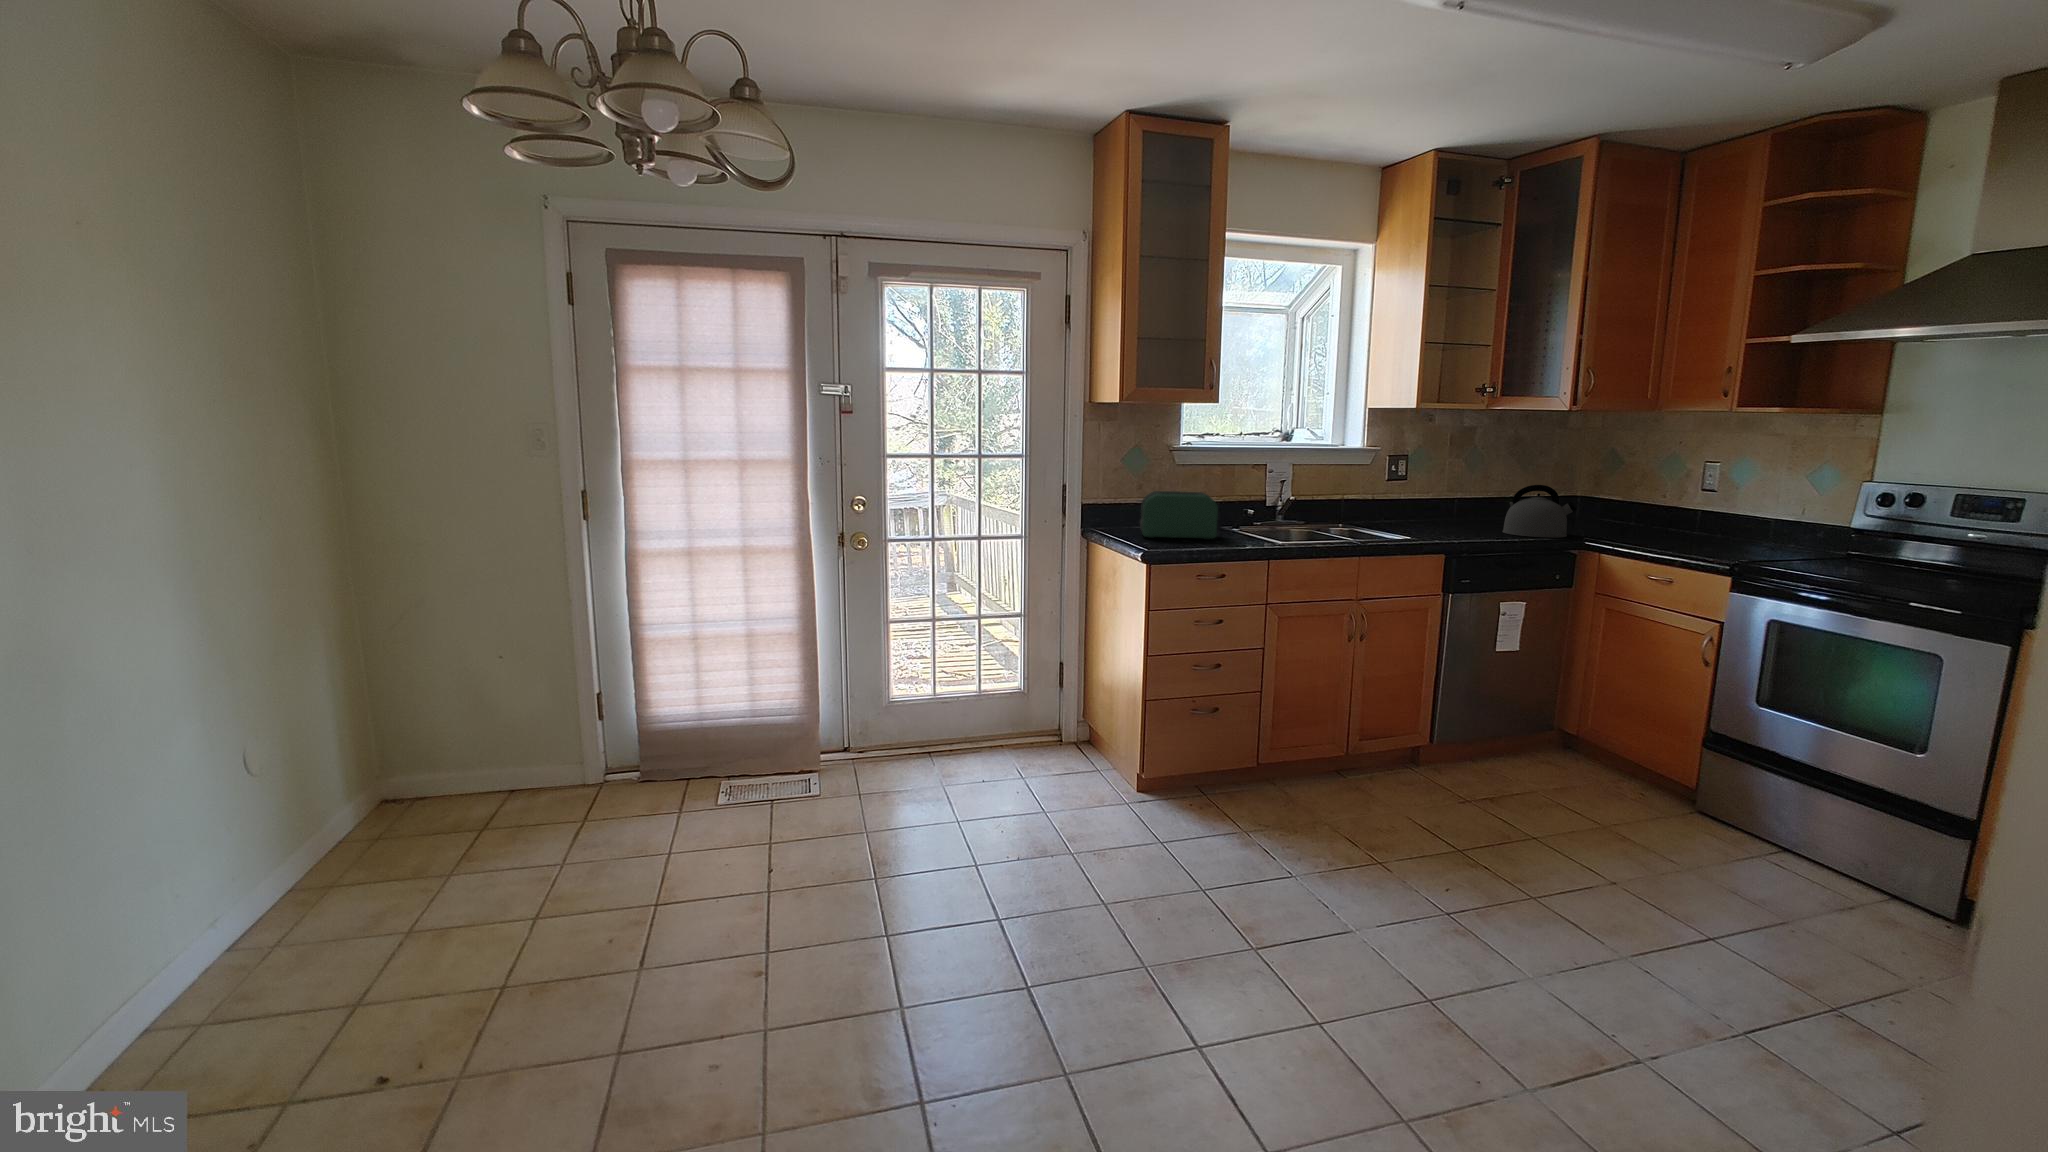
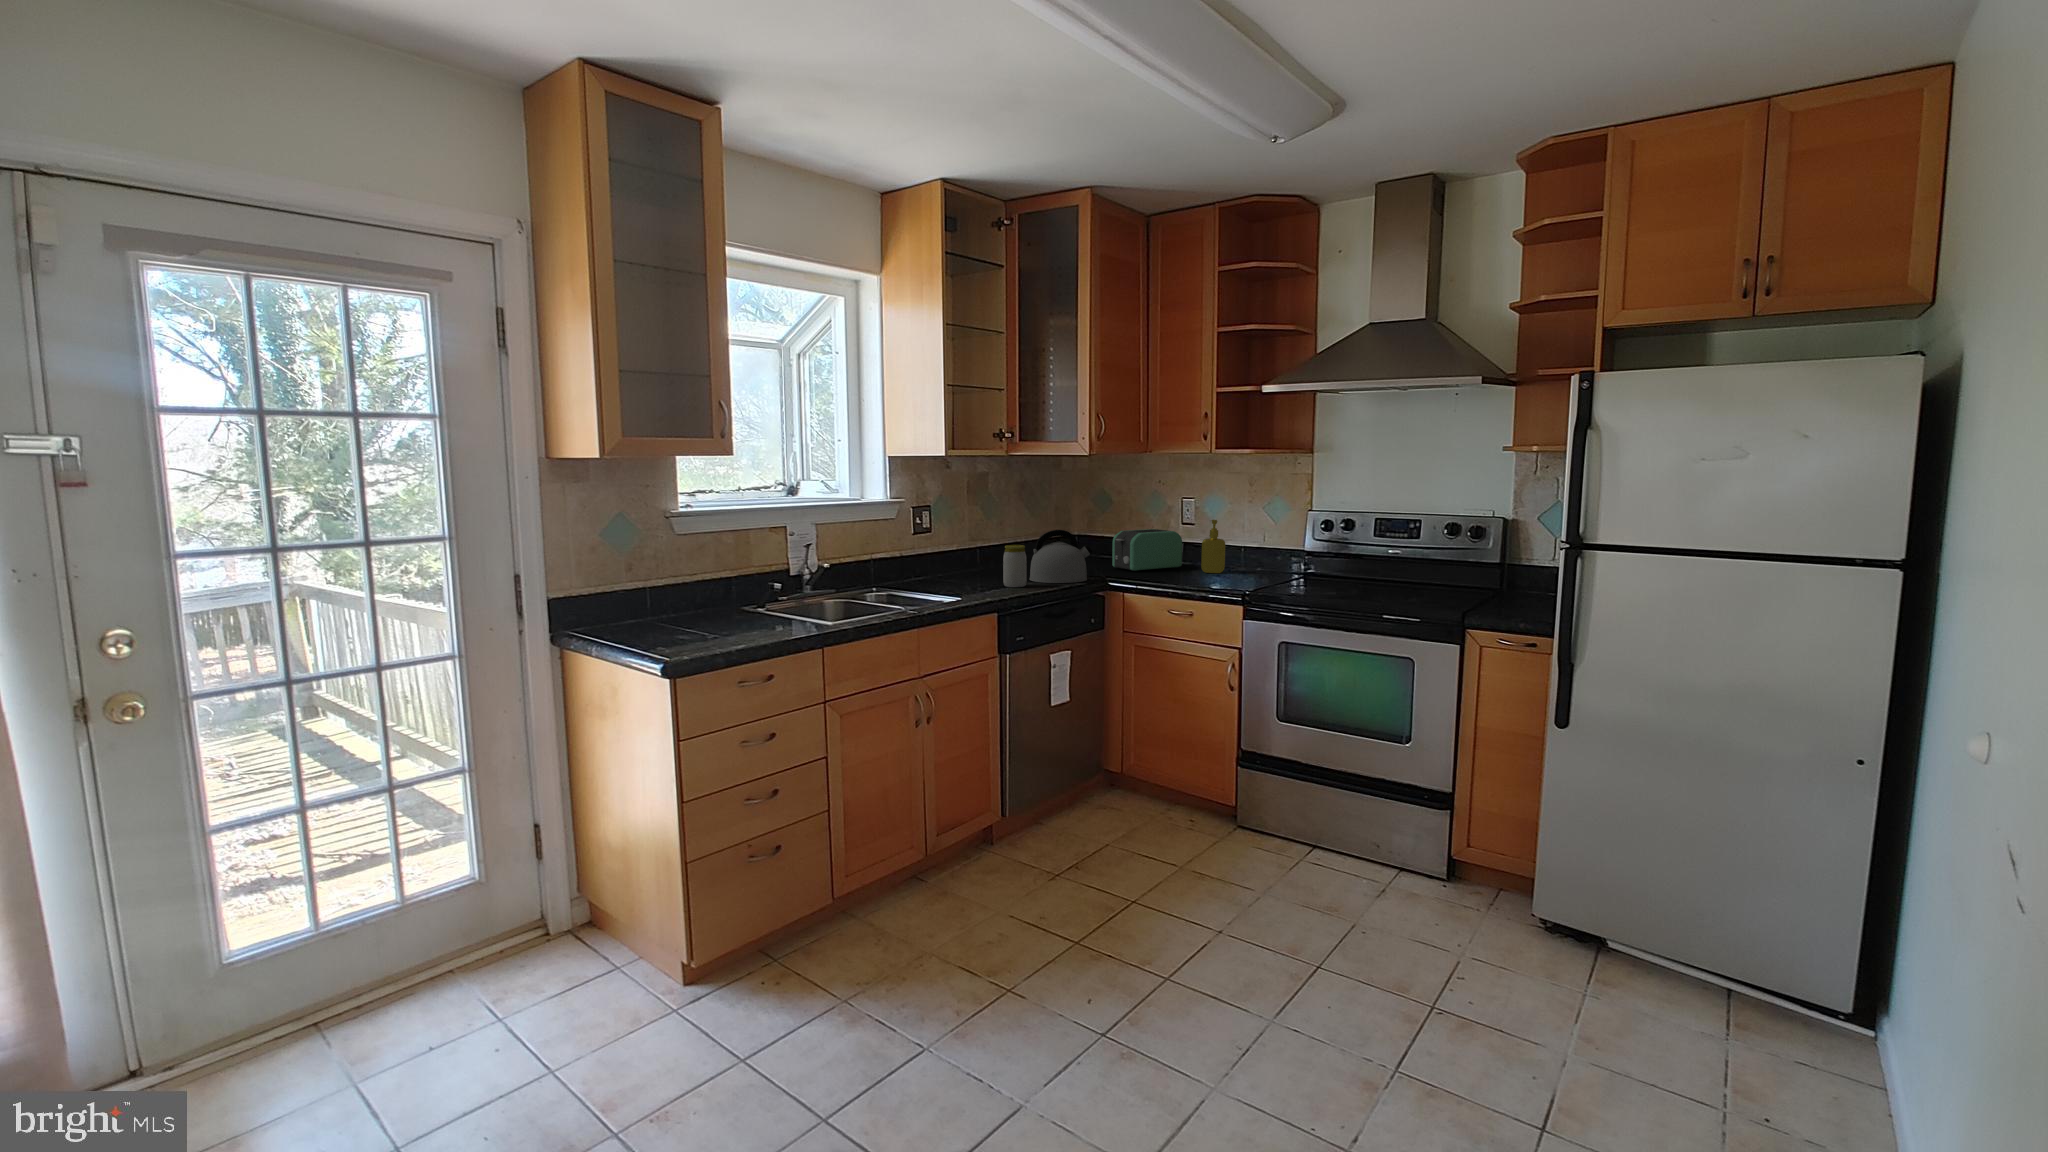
soap dispenser: none [1718,486,1755,545] -> present [1201,520,1225,573]
toaster: present [1138,491,1218,540] -> present [1112,529,1182,571]
jar: none [1468,495,1495,536] -> present [1003,545,1027,587]

